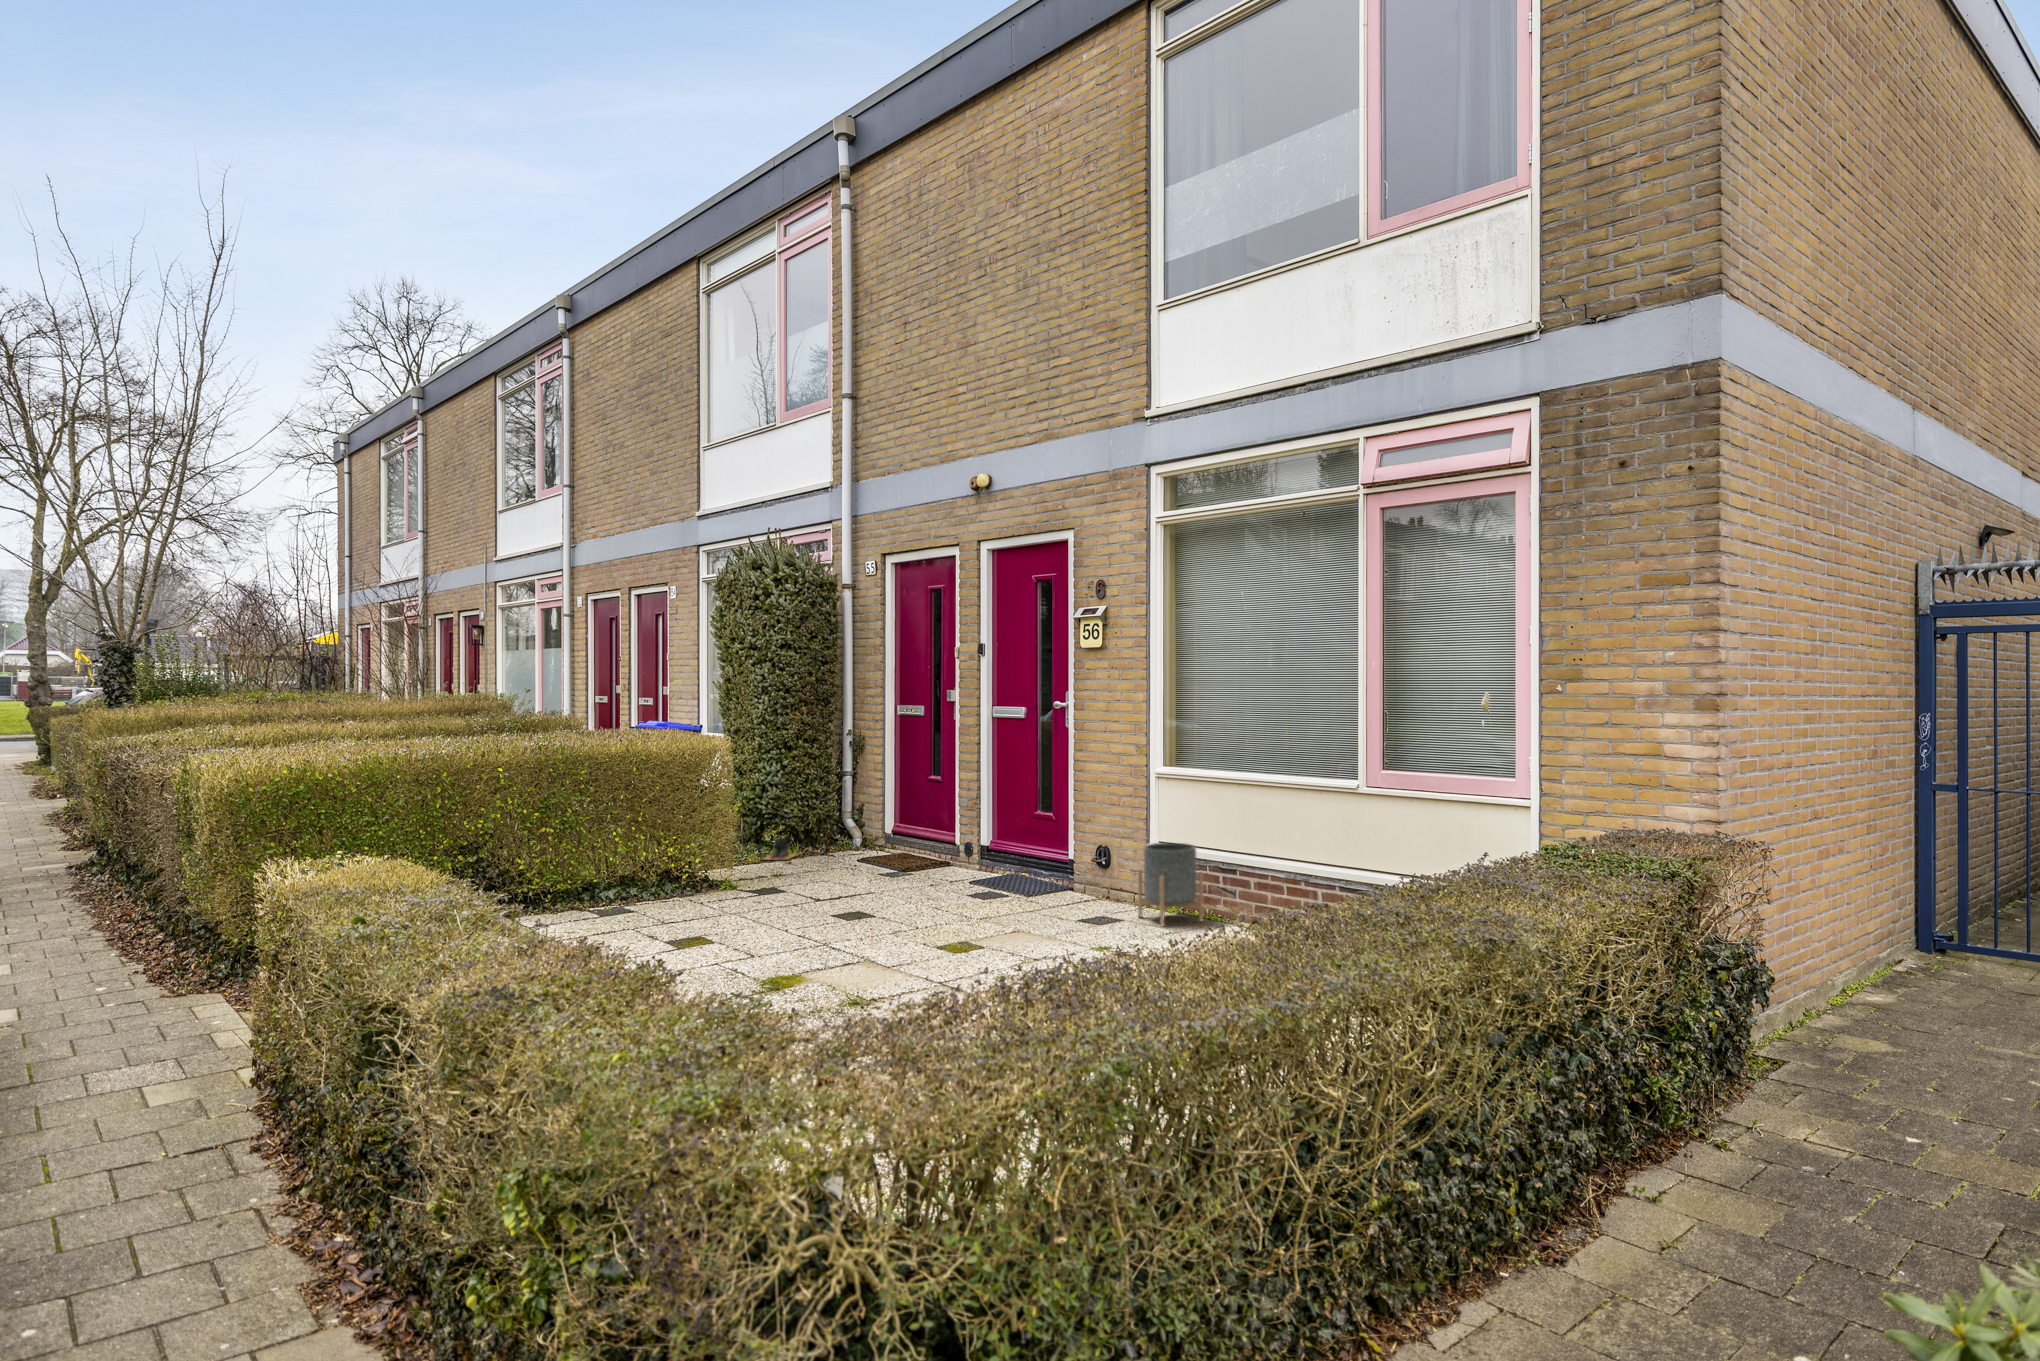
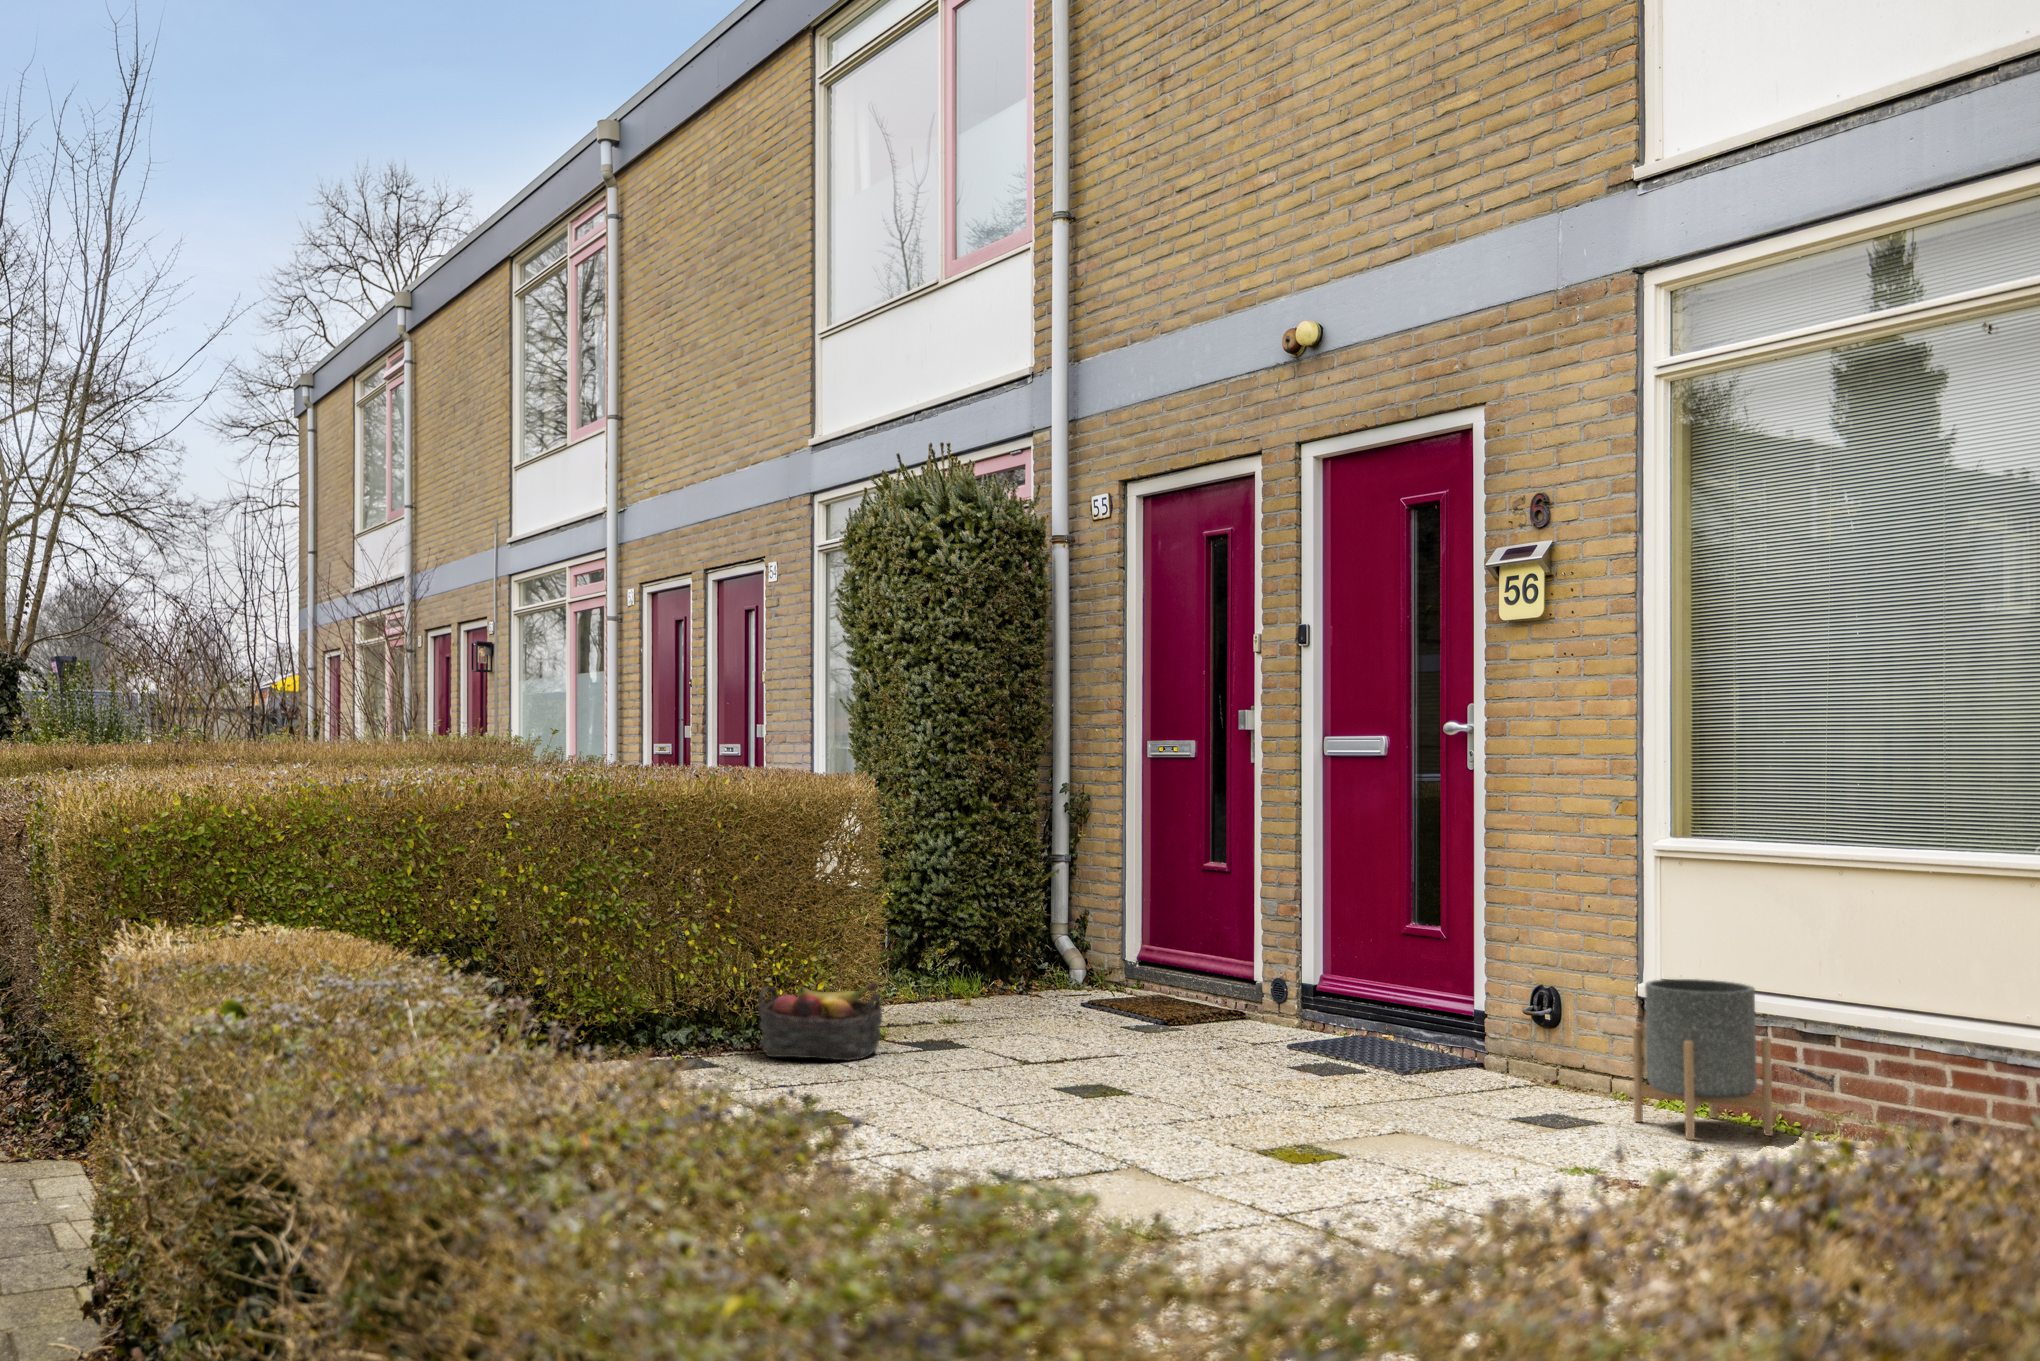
boots: present [763,838,797,860] -> none [916,963,979,1000]
basket: none [661,857,737,904] -> present [758,983,882,1061]

